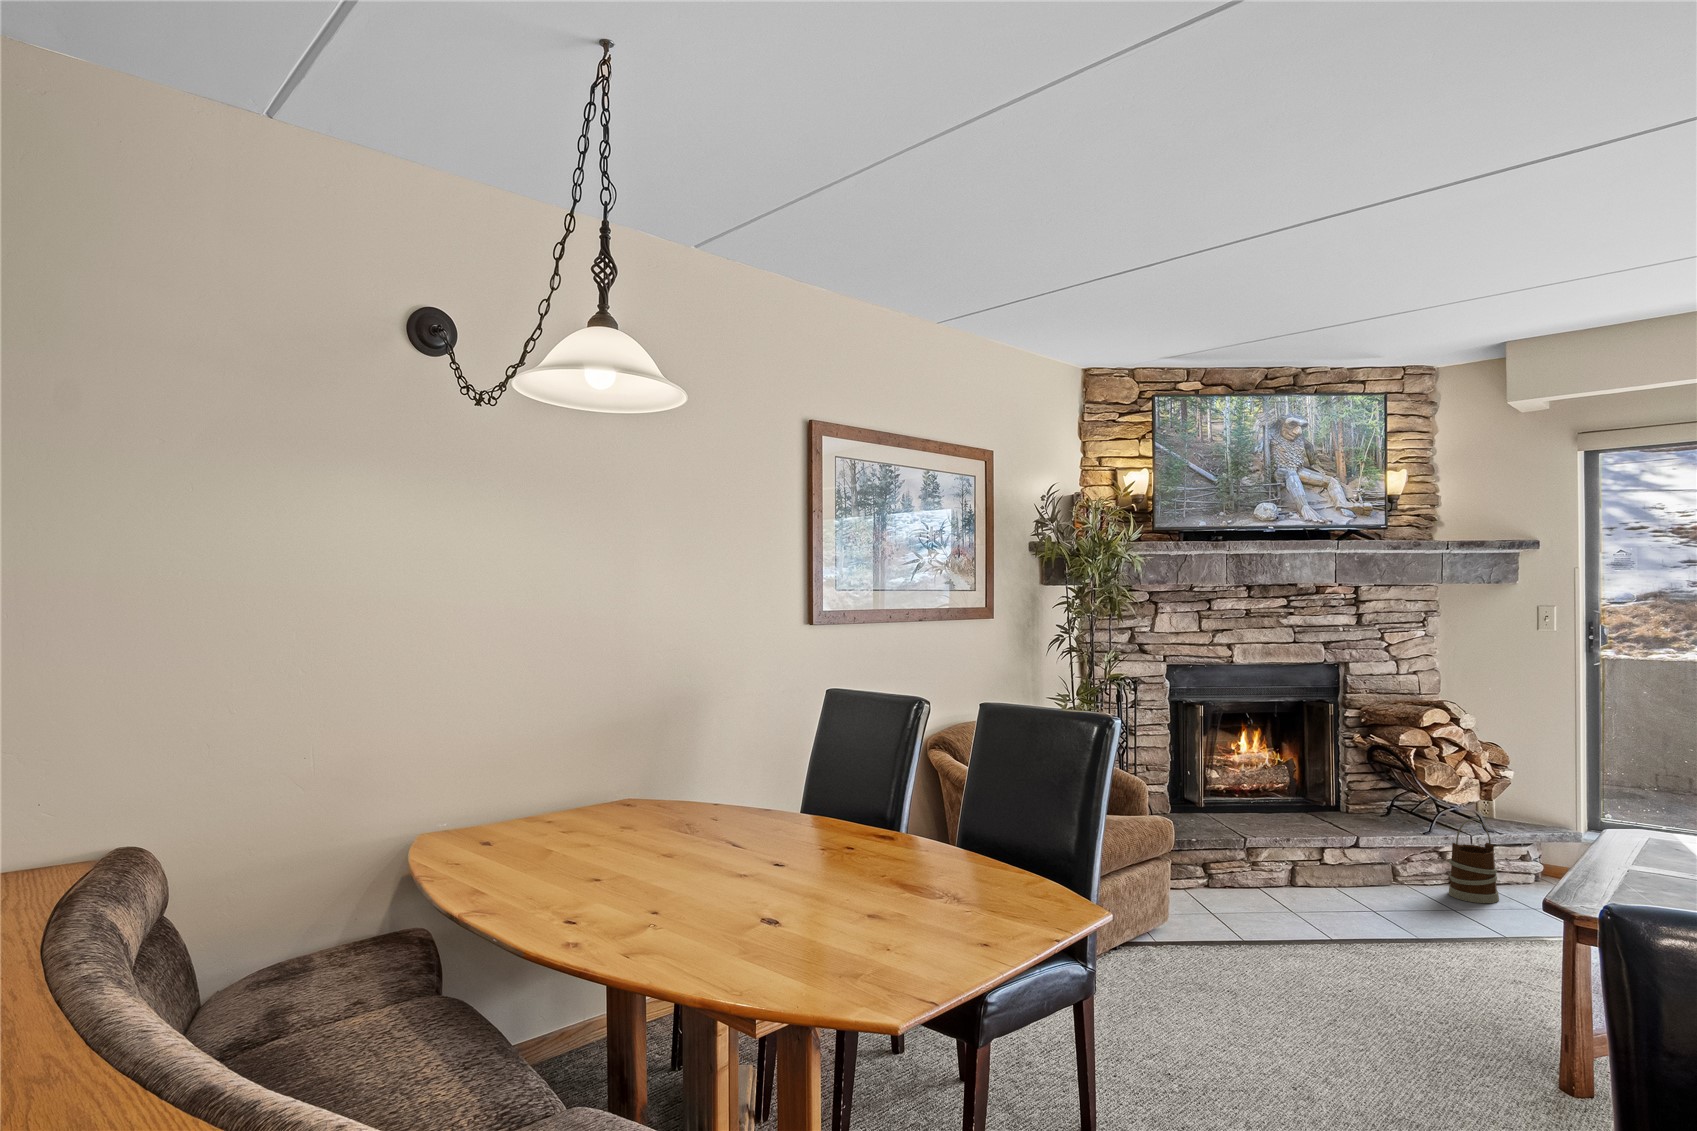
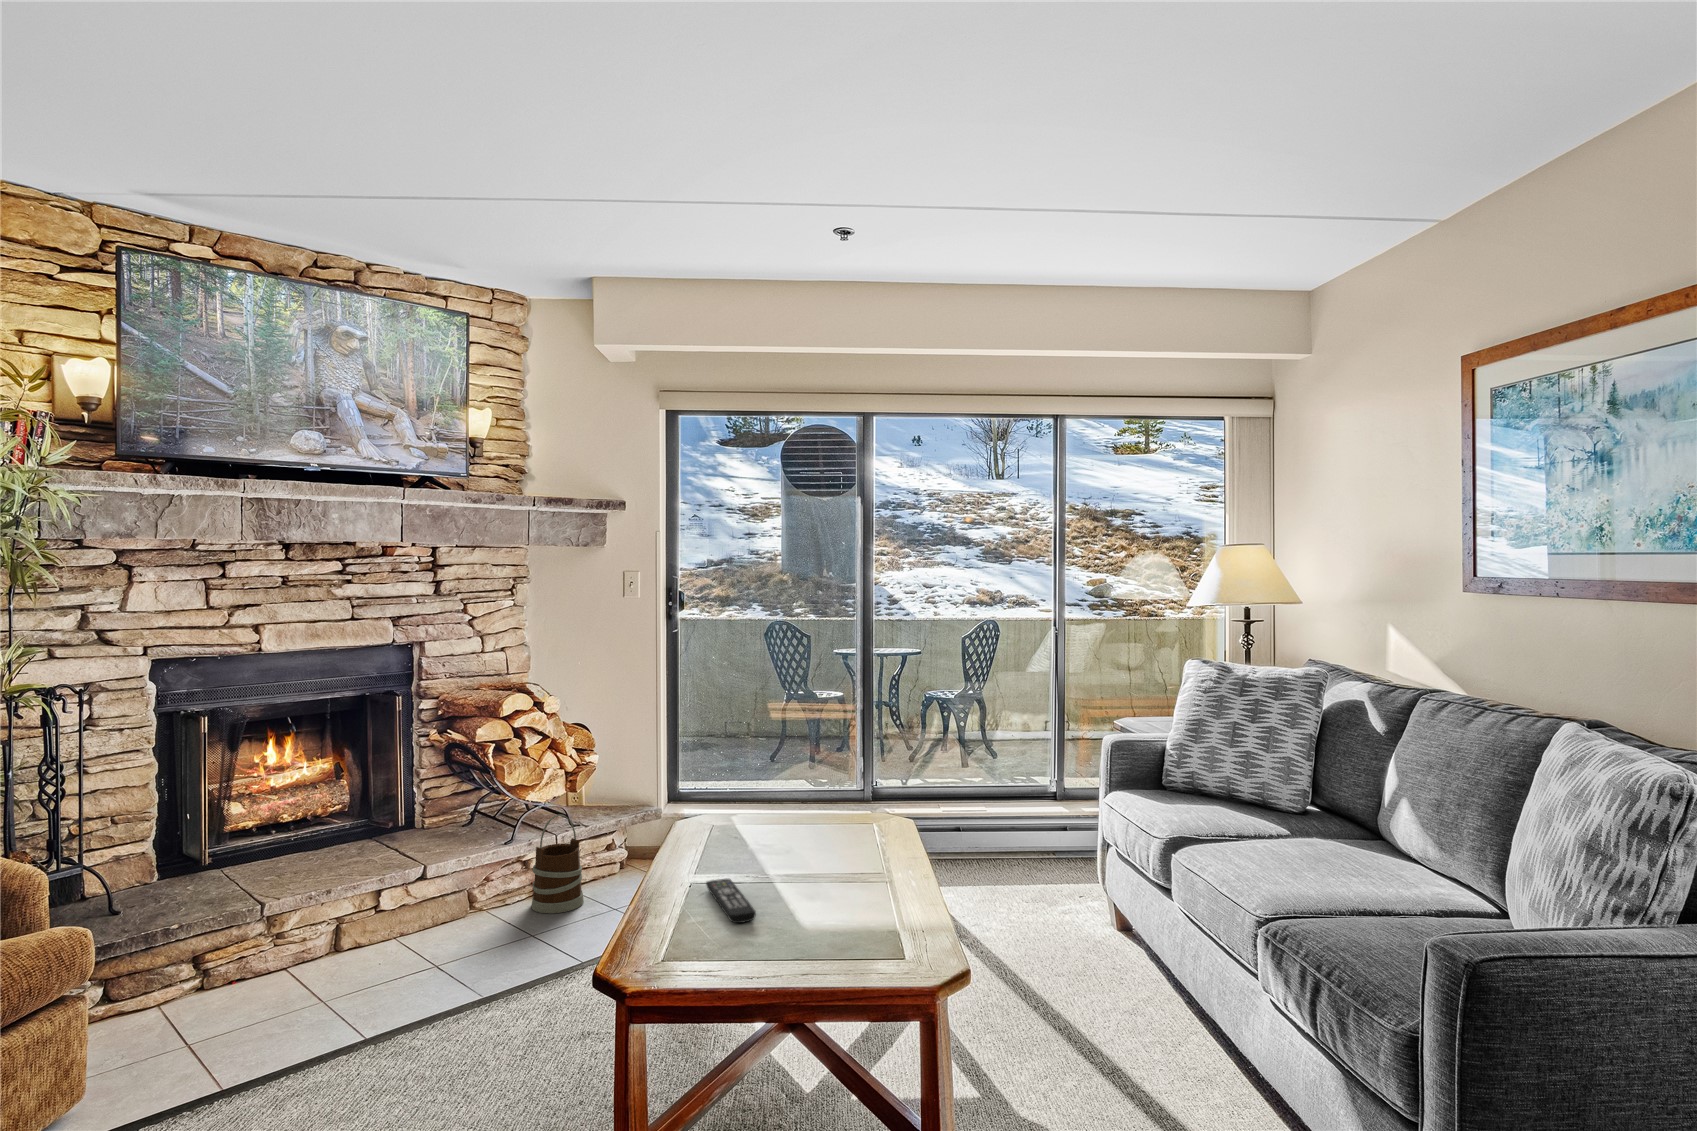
remote control: none [1615,868,1661,898] -> present [706,879,756,923]

